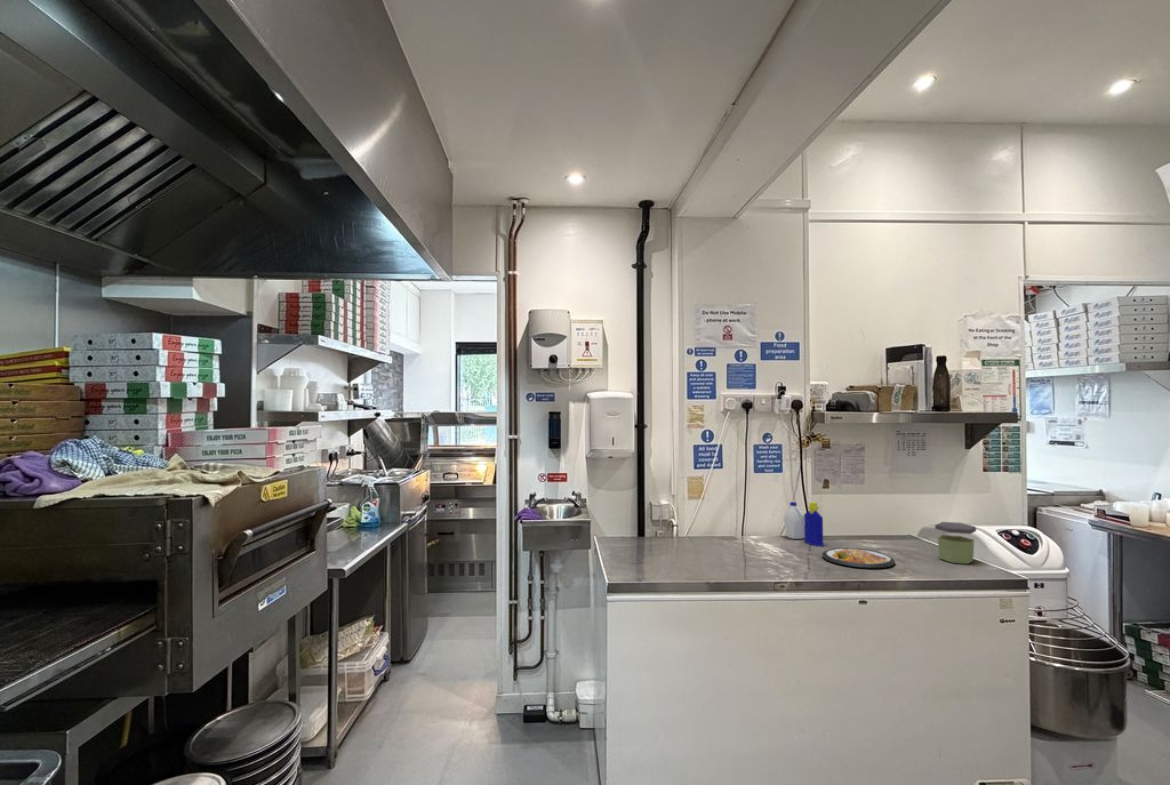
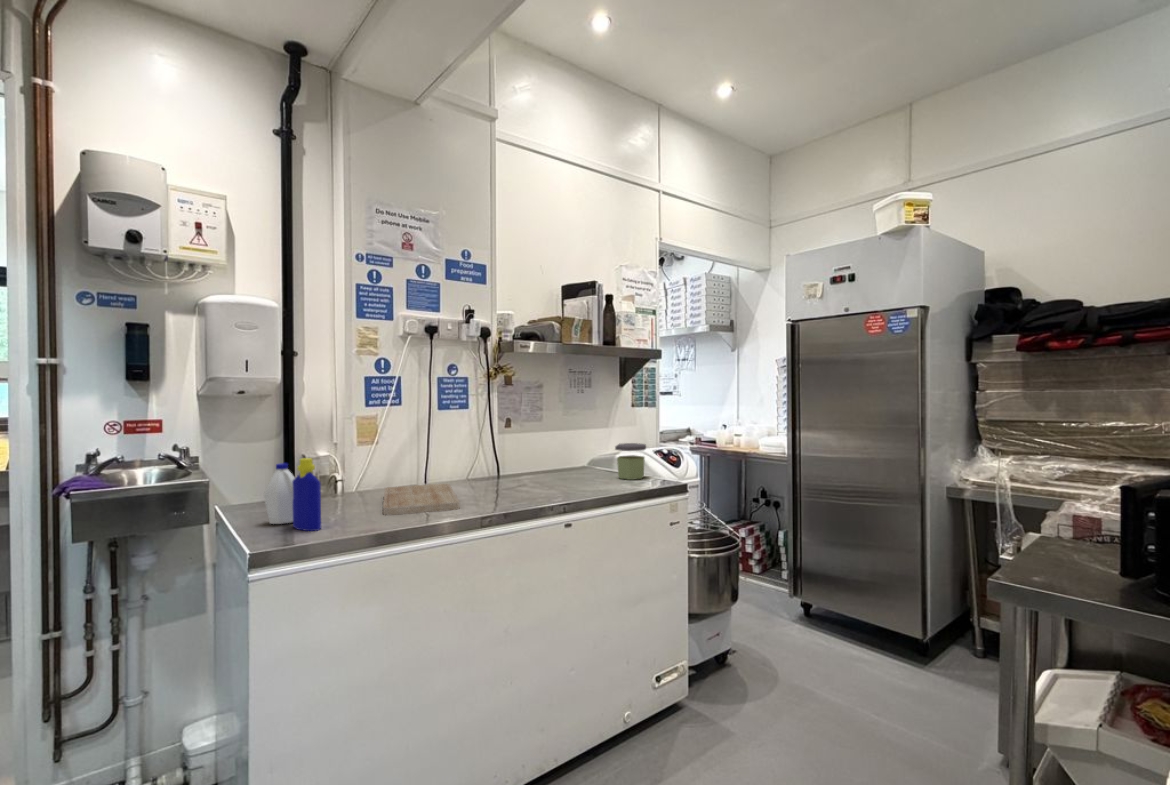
bottle: present [784,502,823,546] -> present [264,458,321,531]
cutting board: none [698,538,759,570] -> present [383,484,460,515]
dish: present [822,548,895,568] -> none [519,478,588,493]

